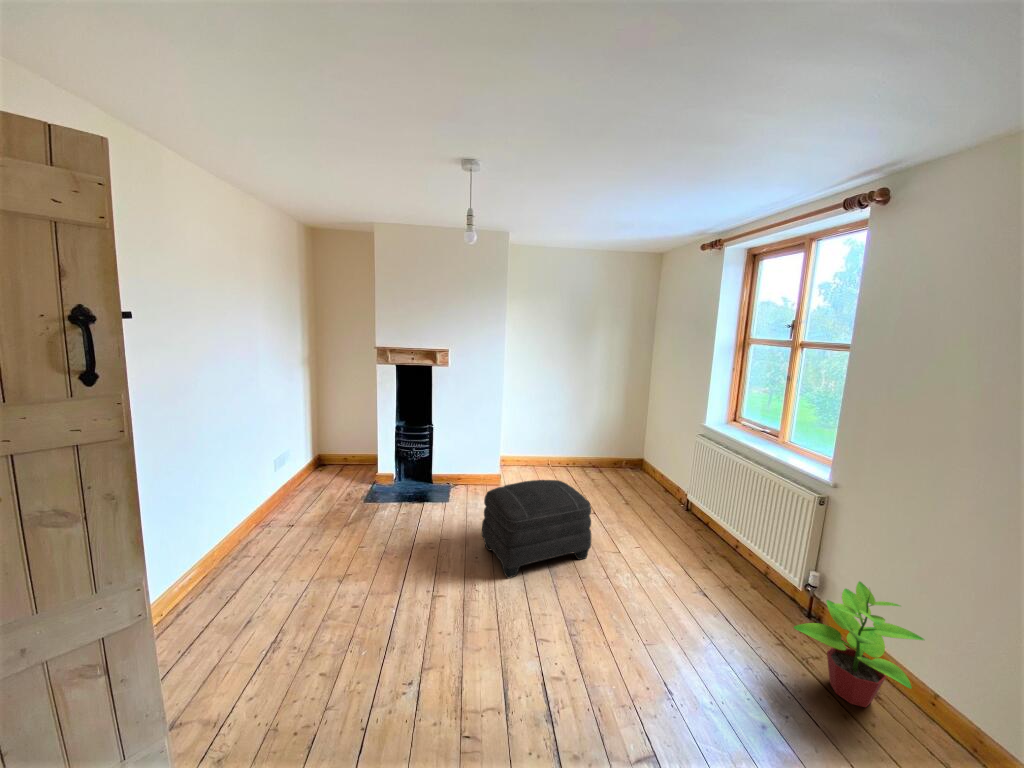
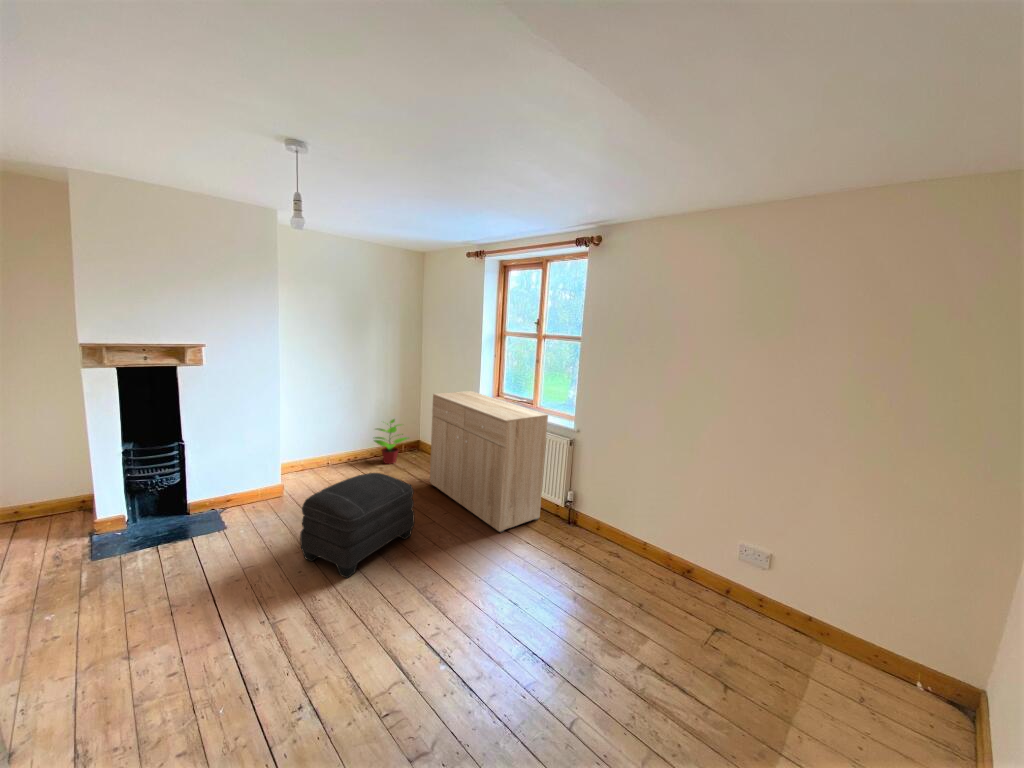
dresser: none [633,408,785,595] -> present [430,391,548,533]
potted plant: present [794,581,924,707] -> present [374,419,407,464]

